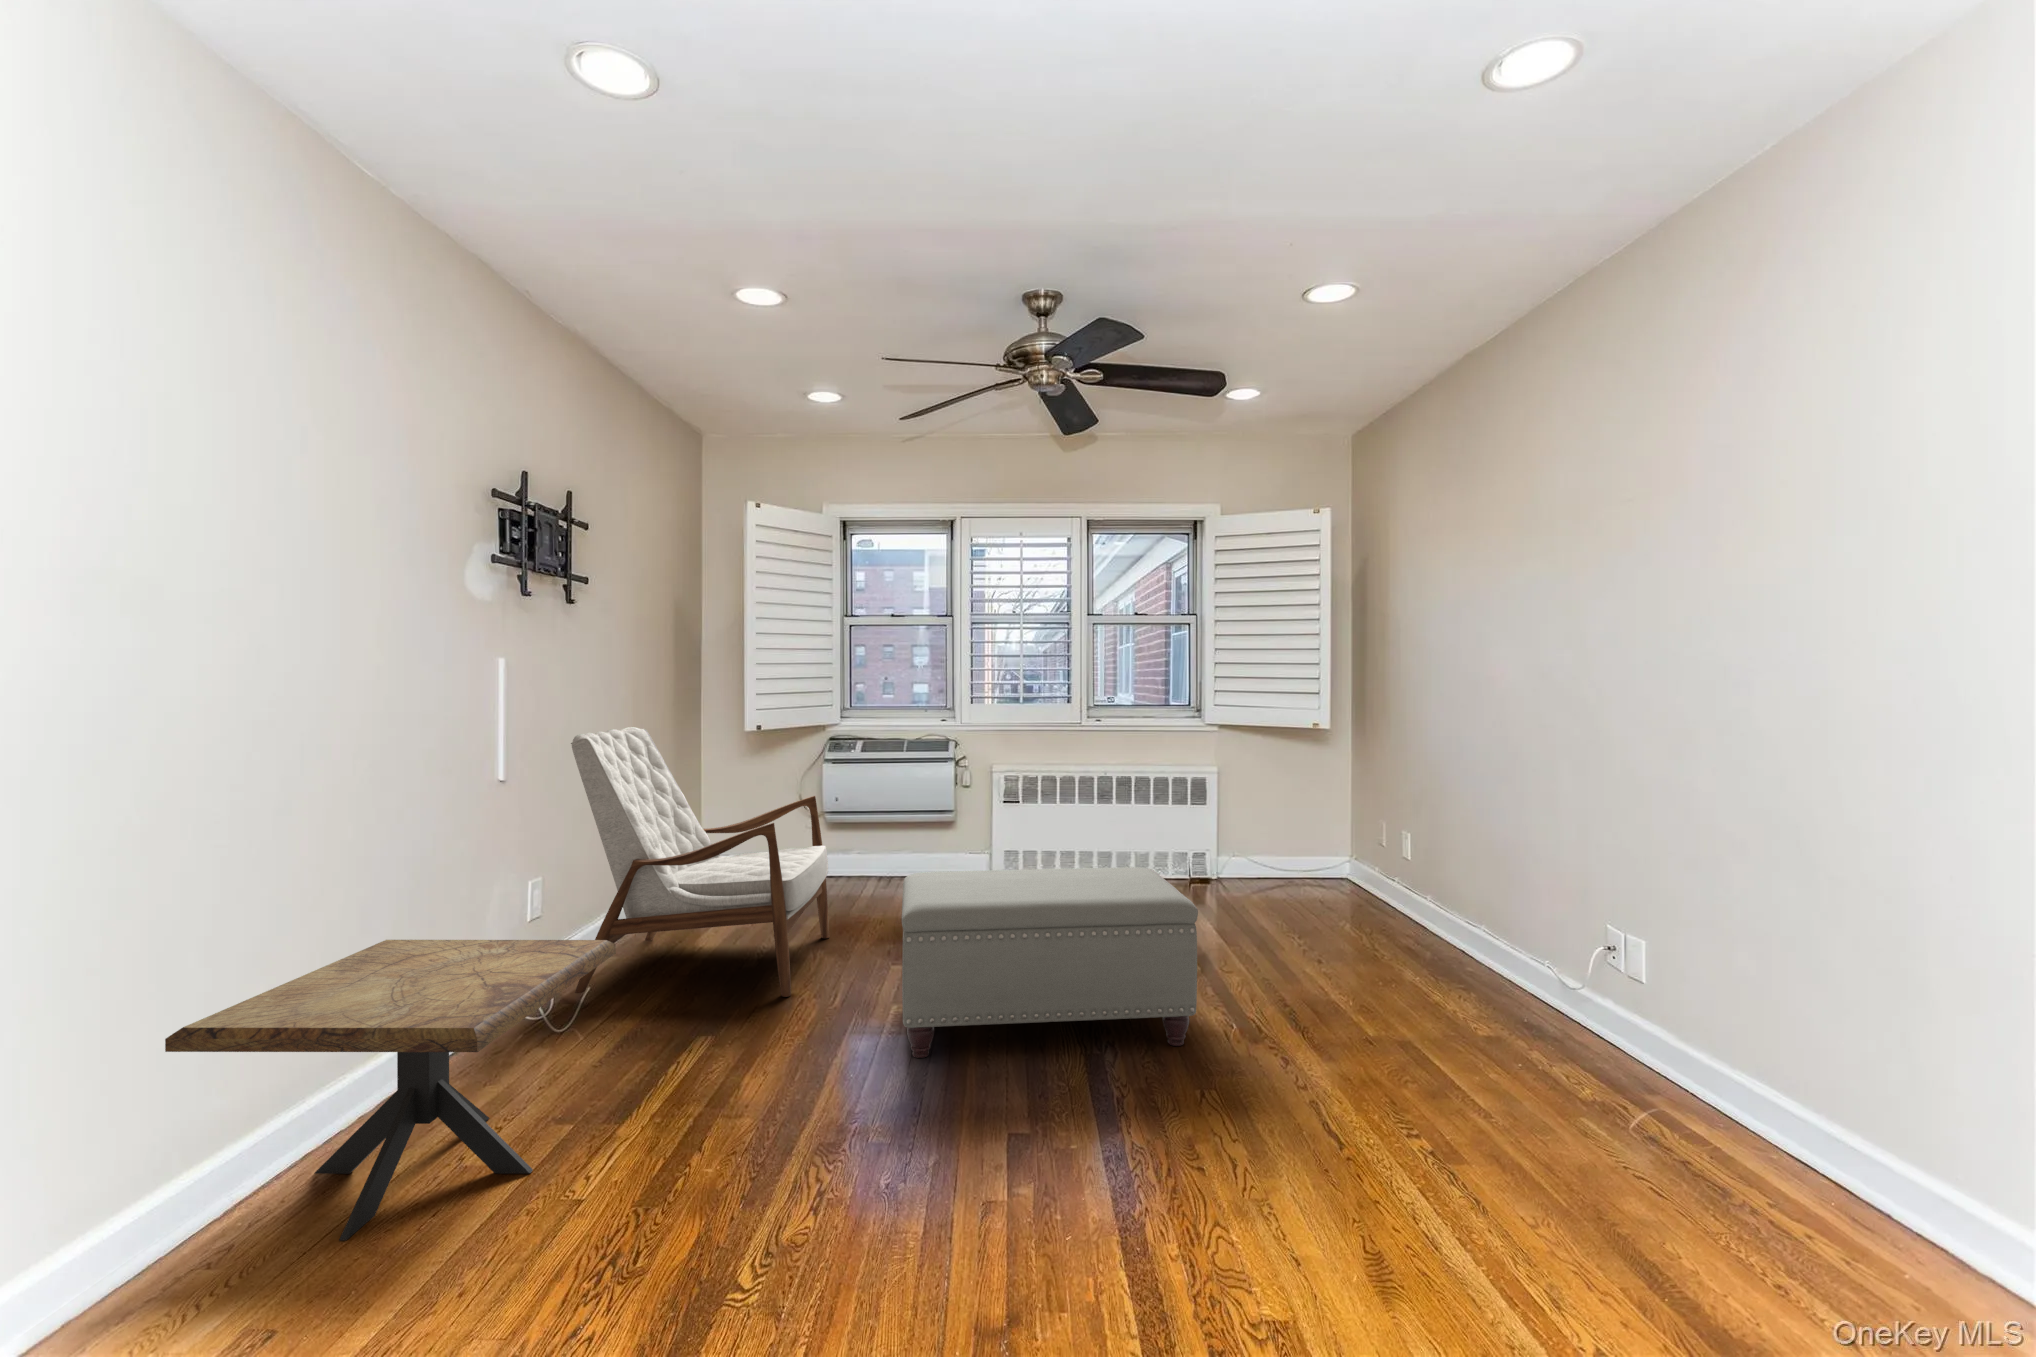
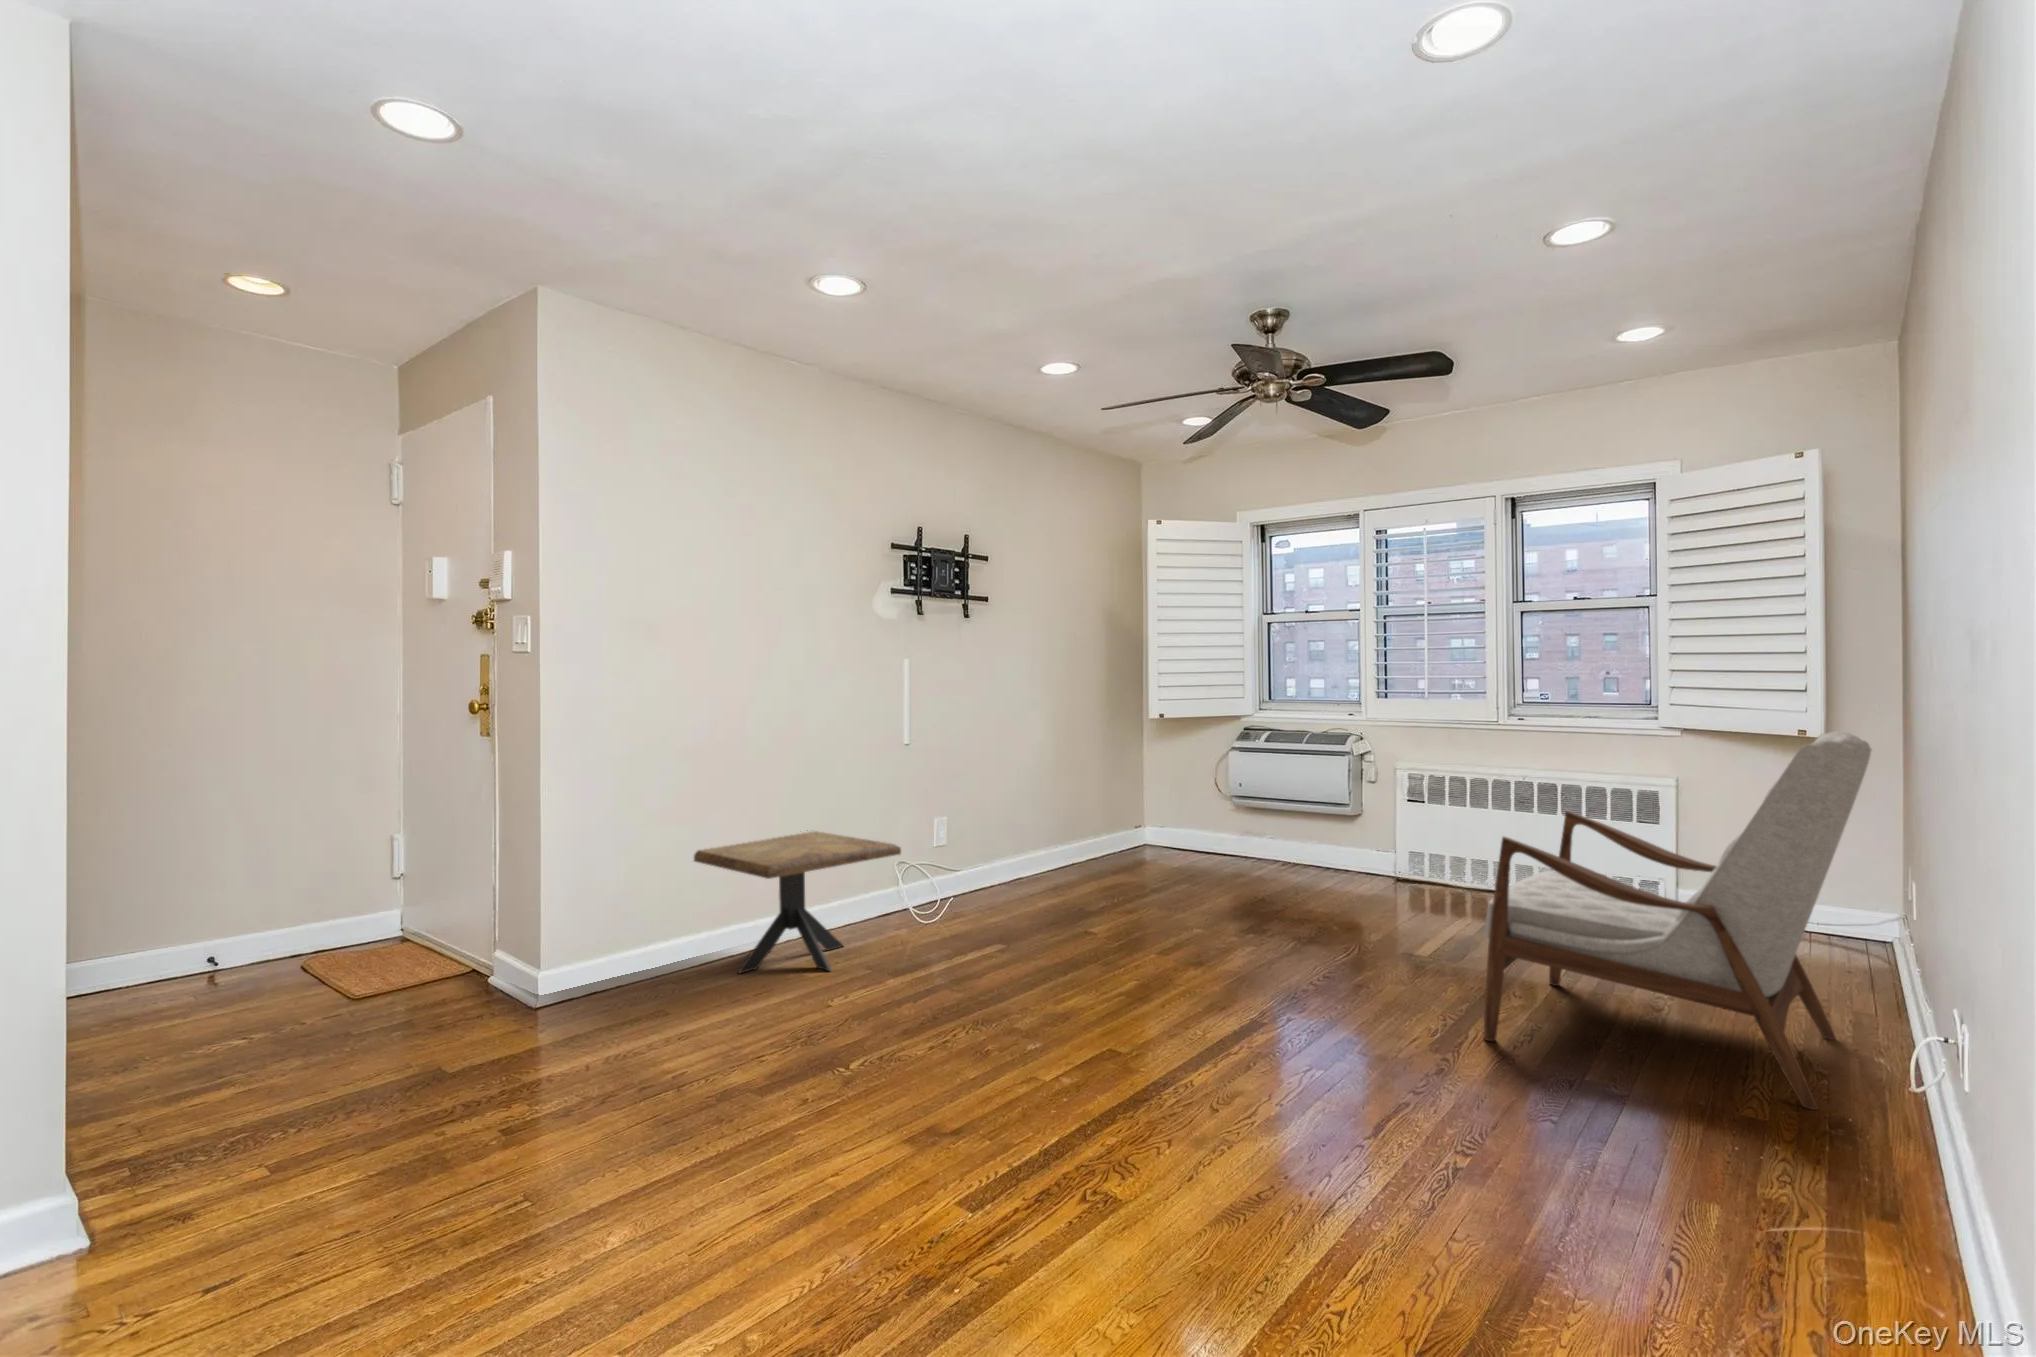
armchair: present [571,727,829,997] -> present [1484,731,1871,1110]
ottoman: present [902,867,1198,1058] -> none [1086,837,1376,1020]

